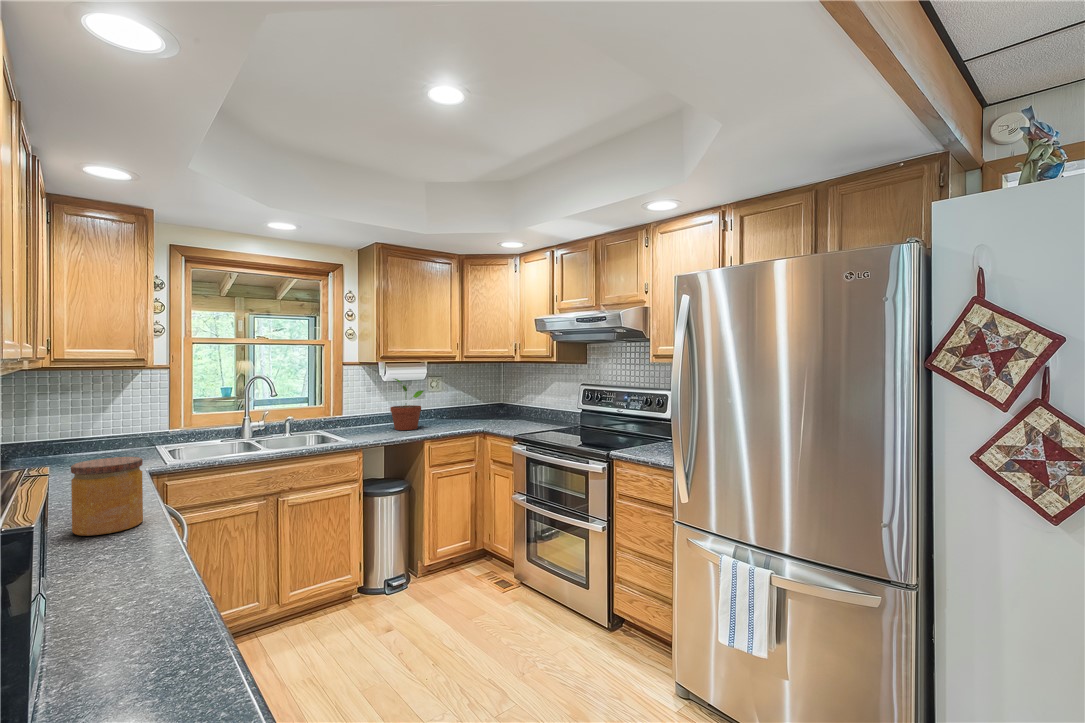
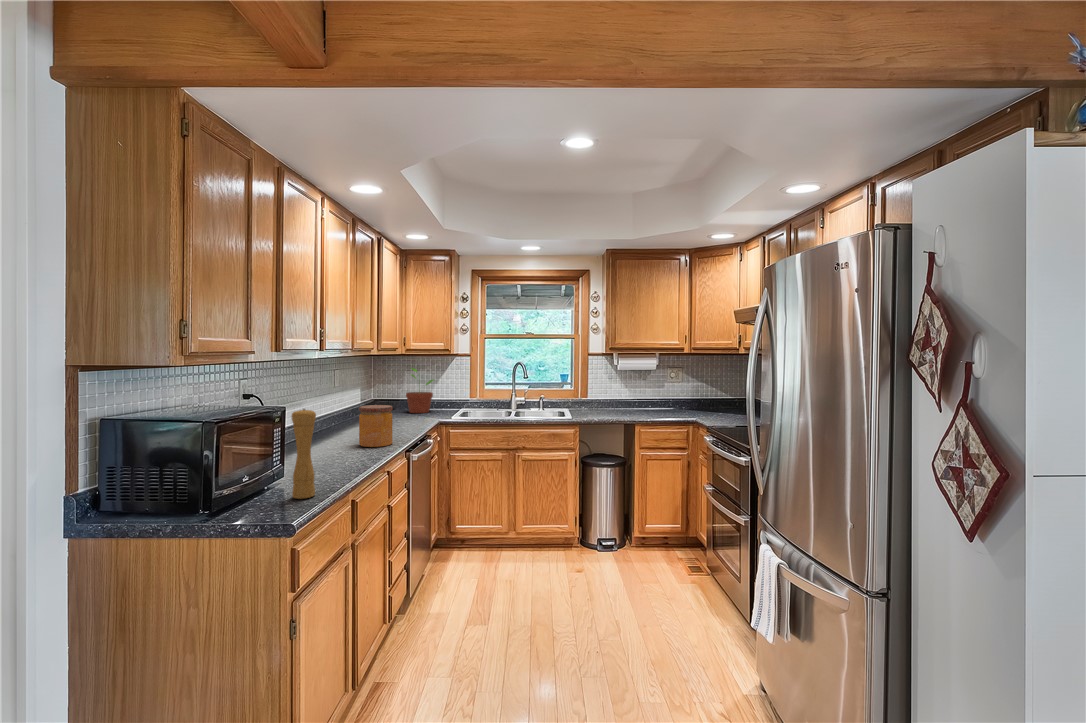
potted plant: present [390,379,424,430] -> present [406,368,433,413]
pepper mill: none [130,485,184,671] -> present [292,409,316,499]

